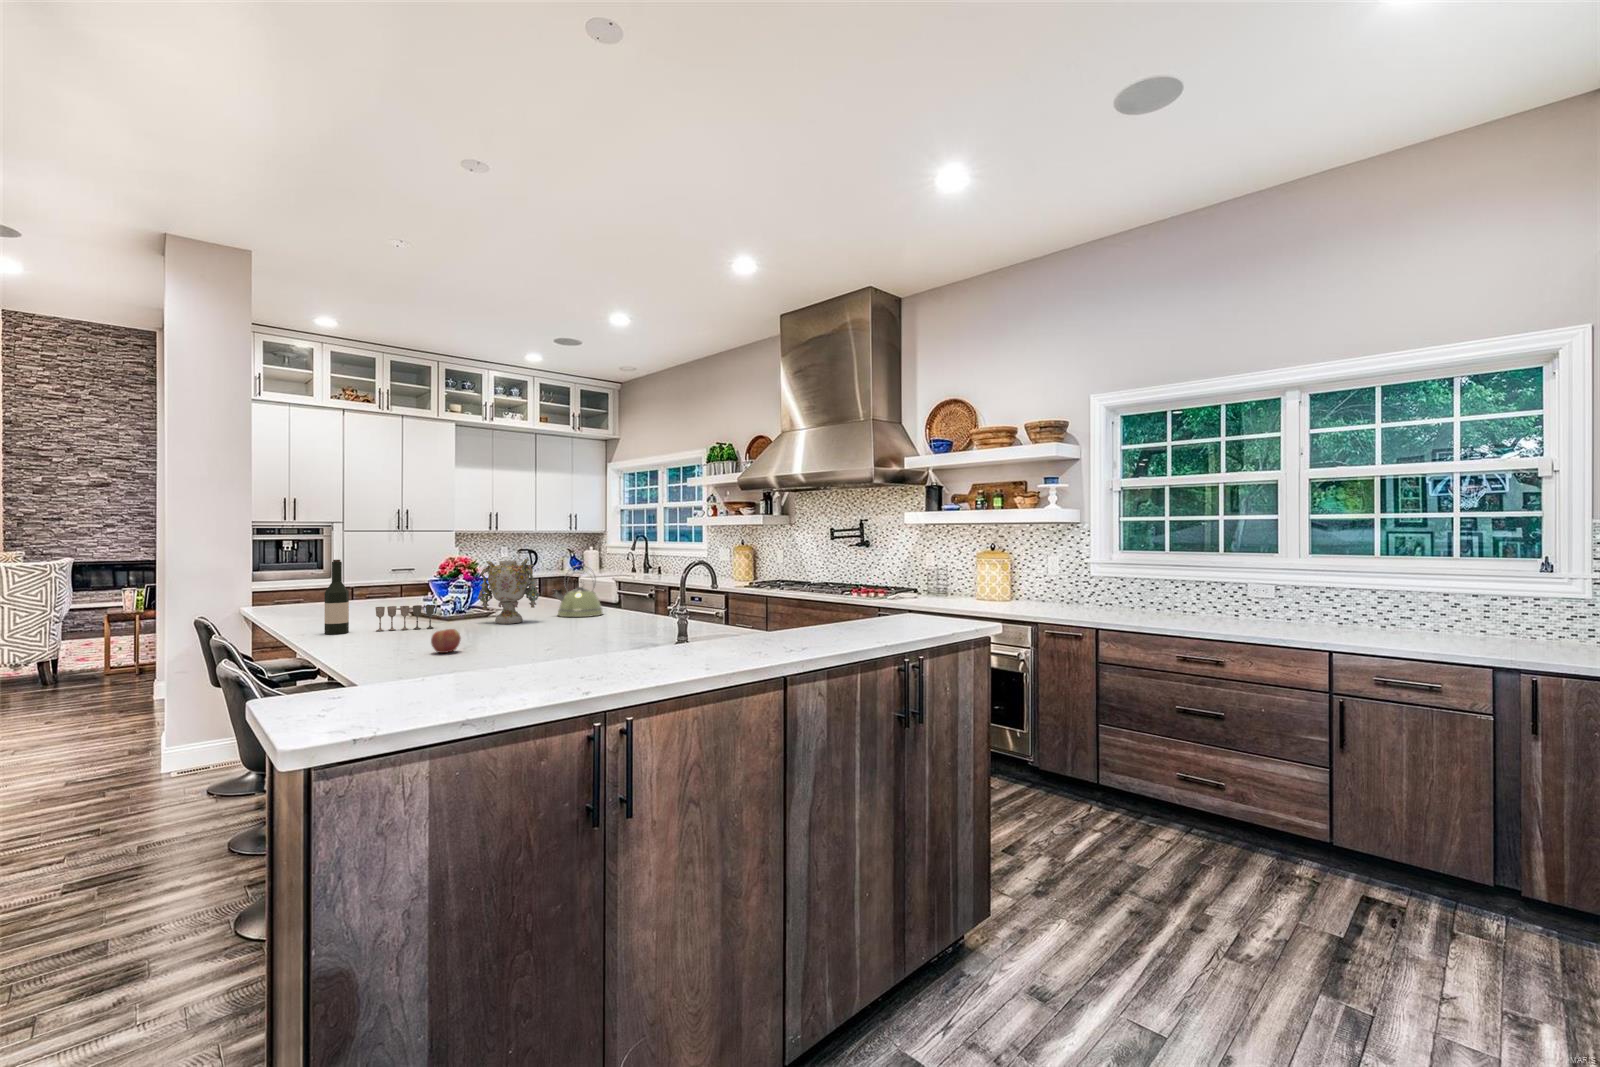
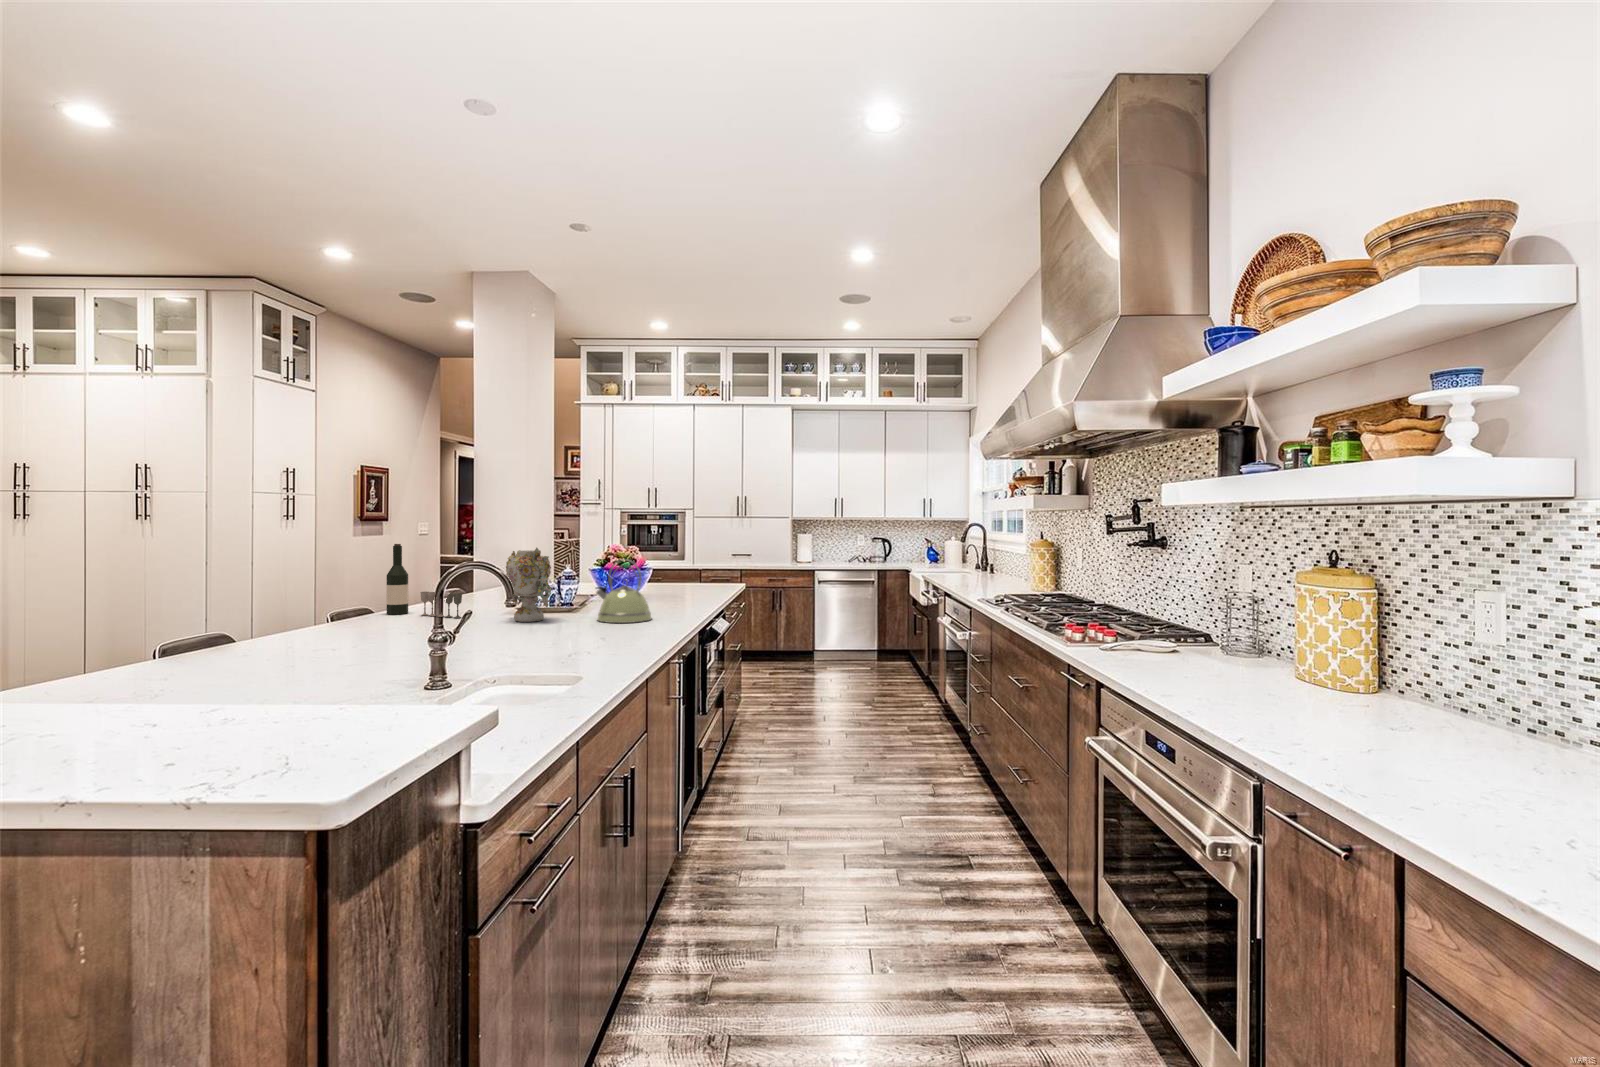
apple: present [431,629,461,653] -> none [281,622,316,647]

